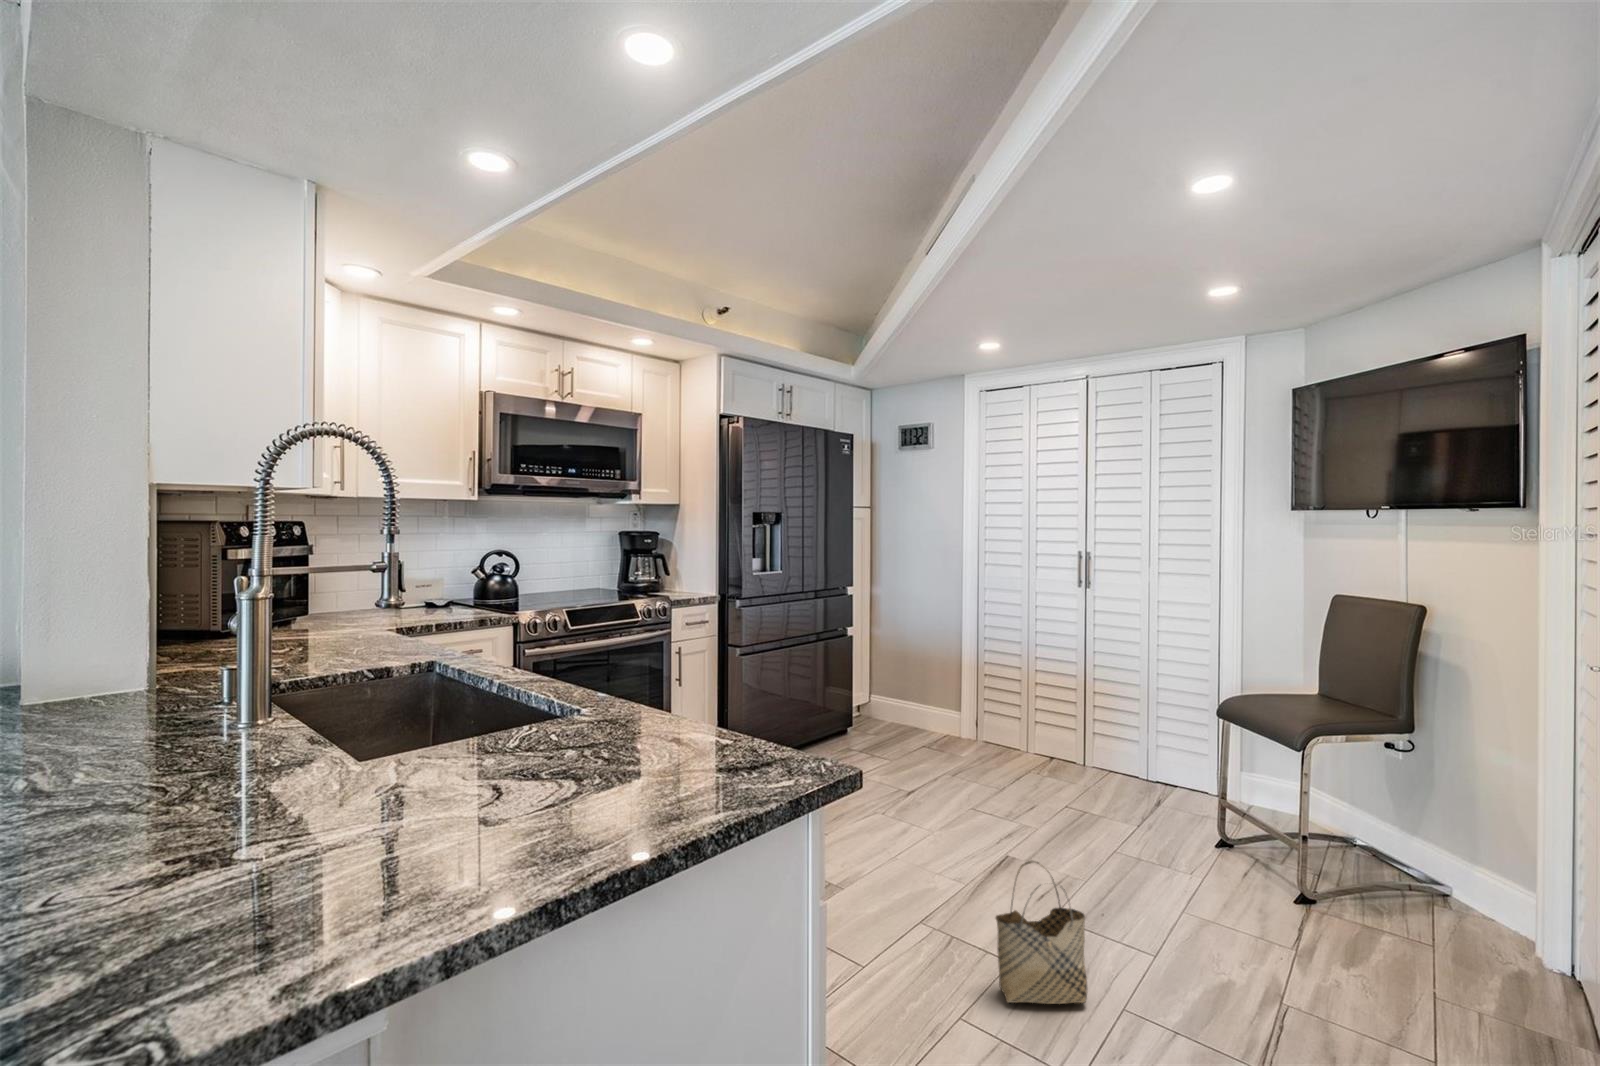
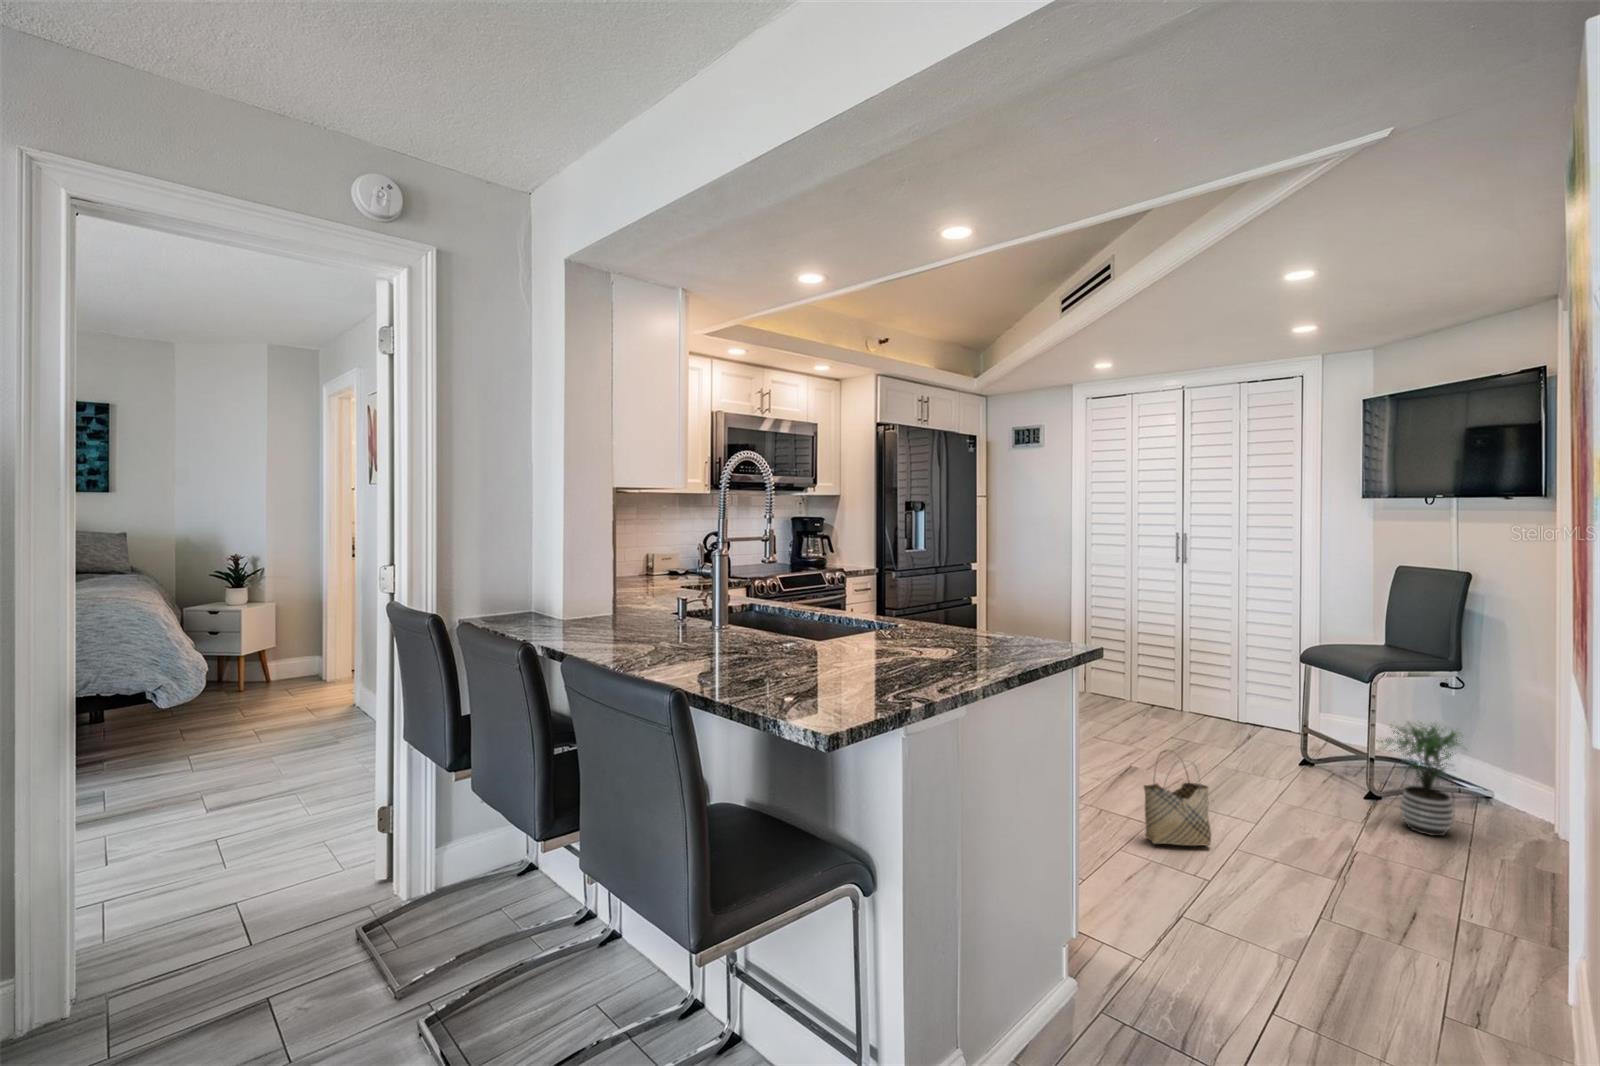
potted plant: none [1306,804,1439,969] -> present [1377,722,1467,836]

